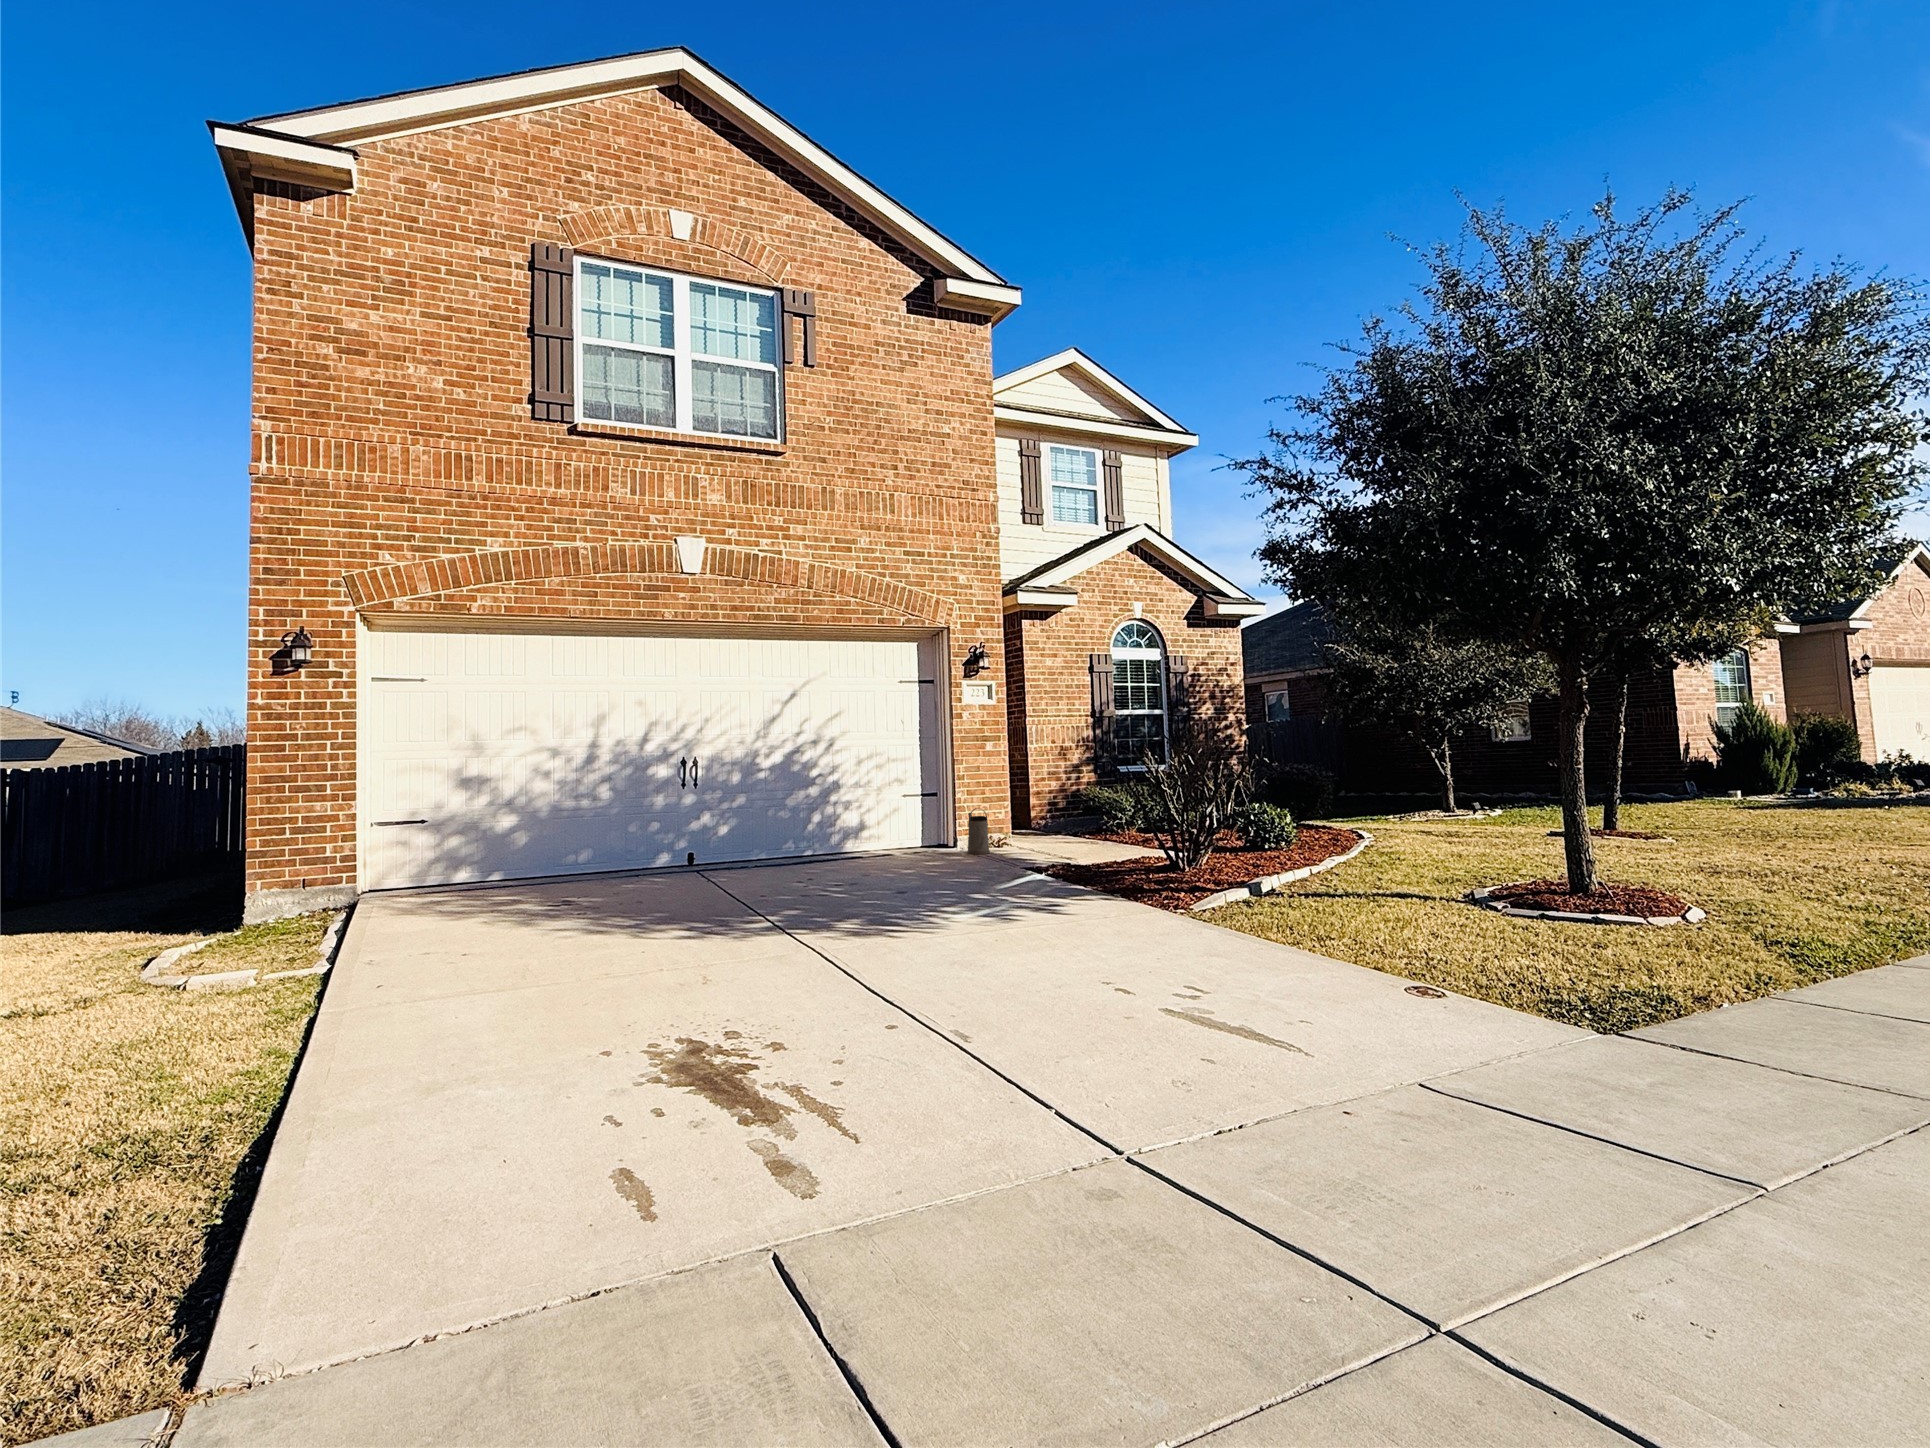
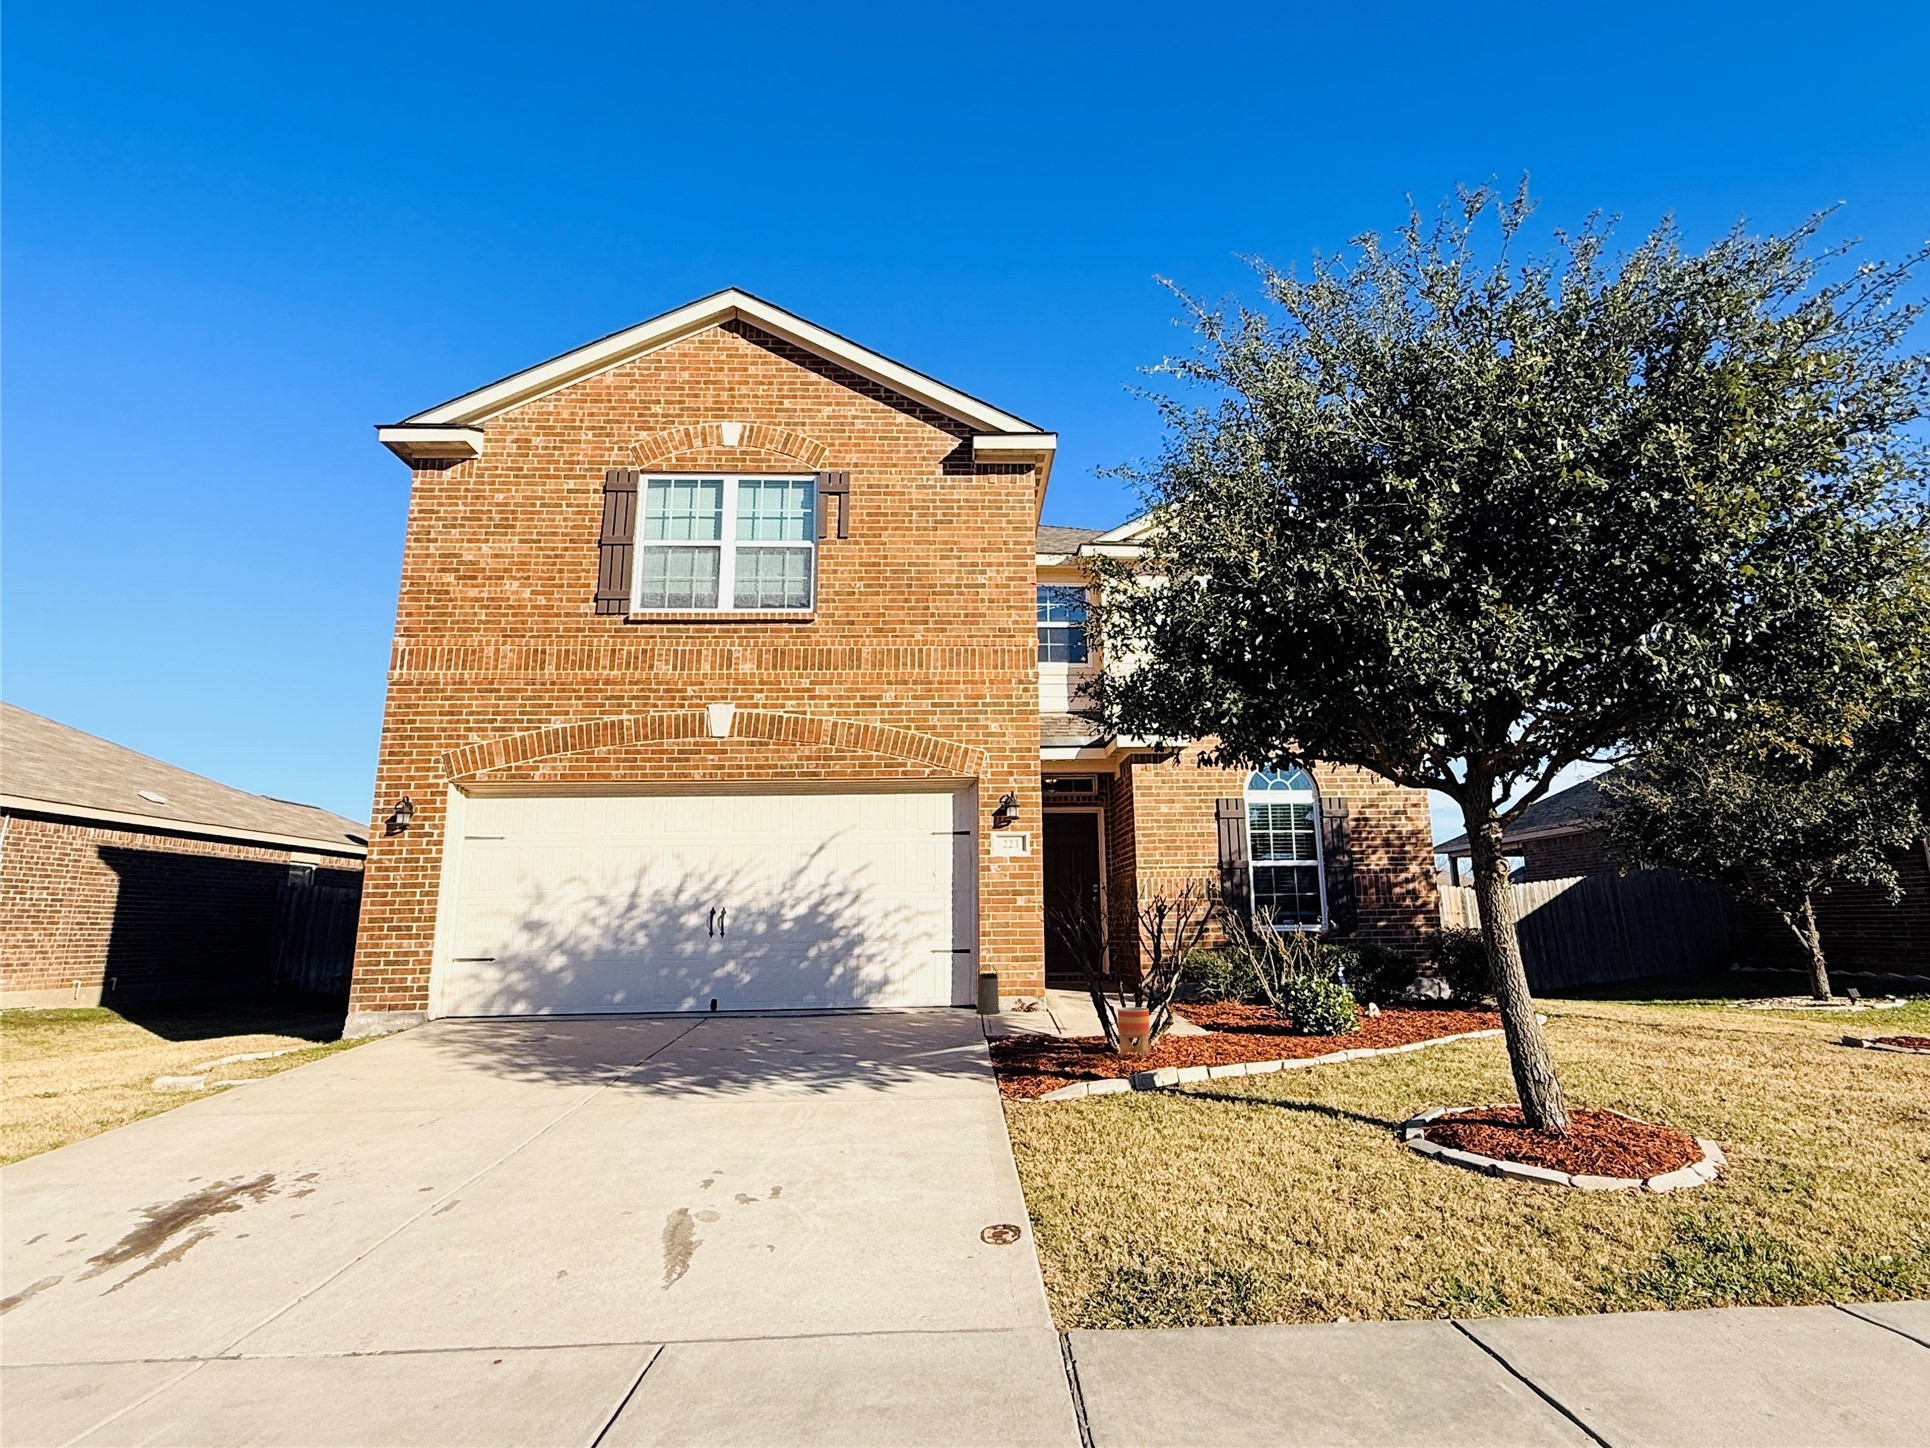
planter: none [1194,835,1222,879] -> present [1118,1007,1150,1059]

